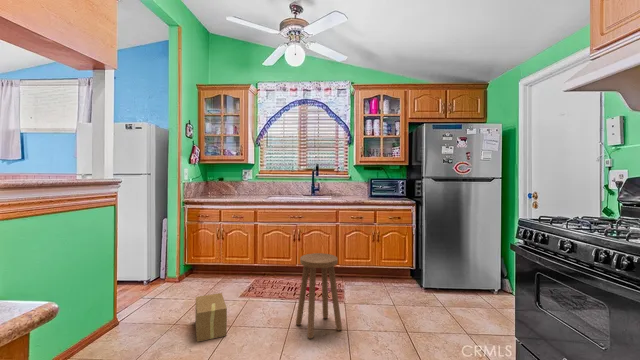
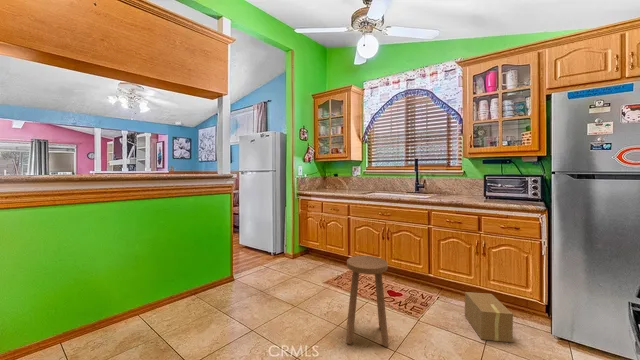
cardboard box: present [195,293,227,342] -> present [465,292,513,342]

